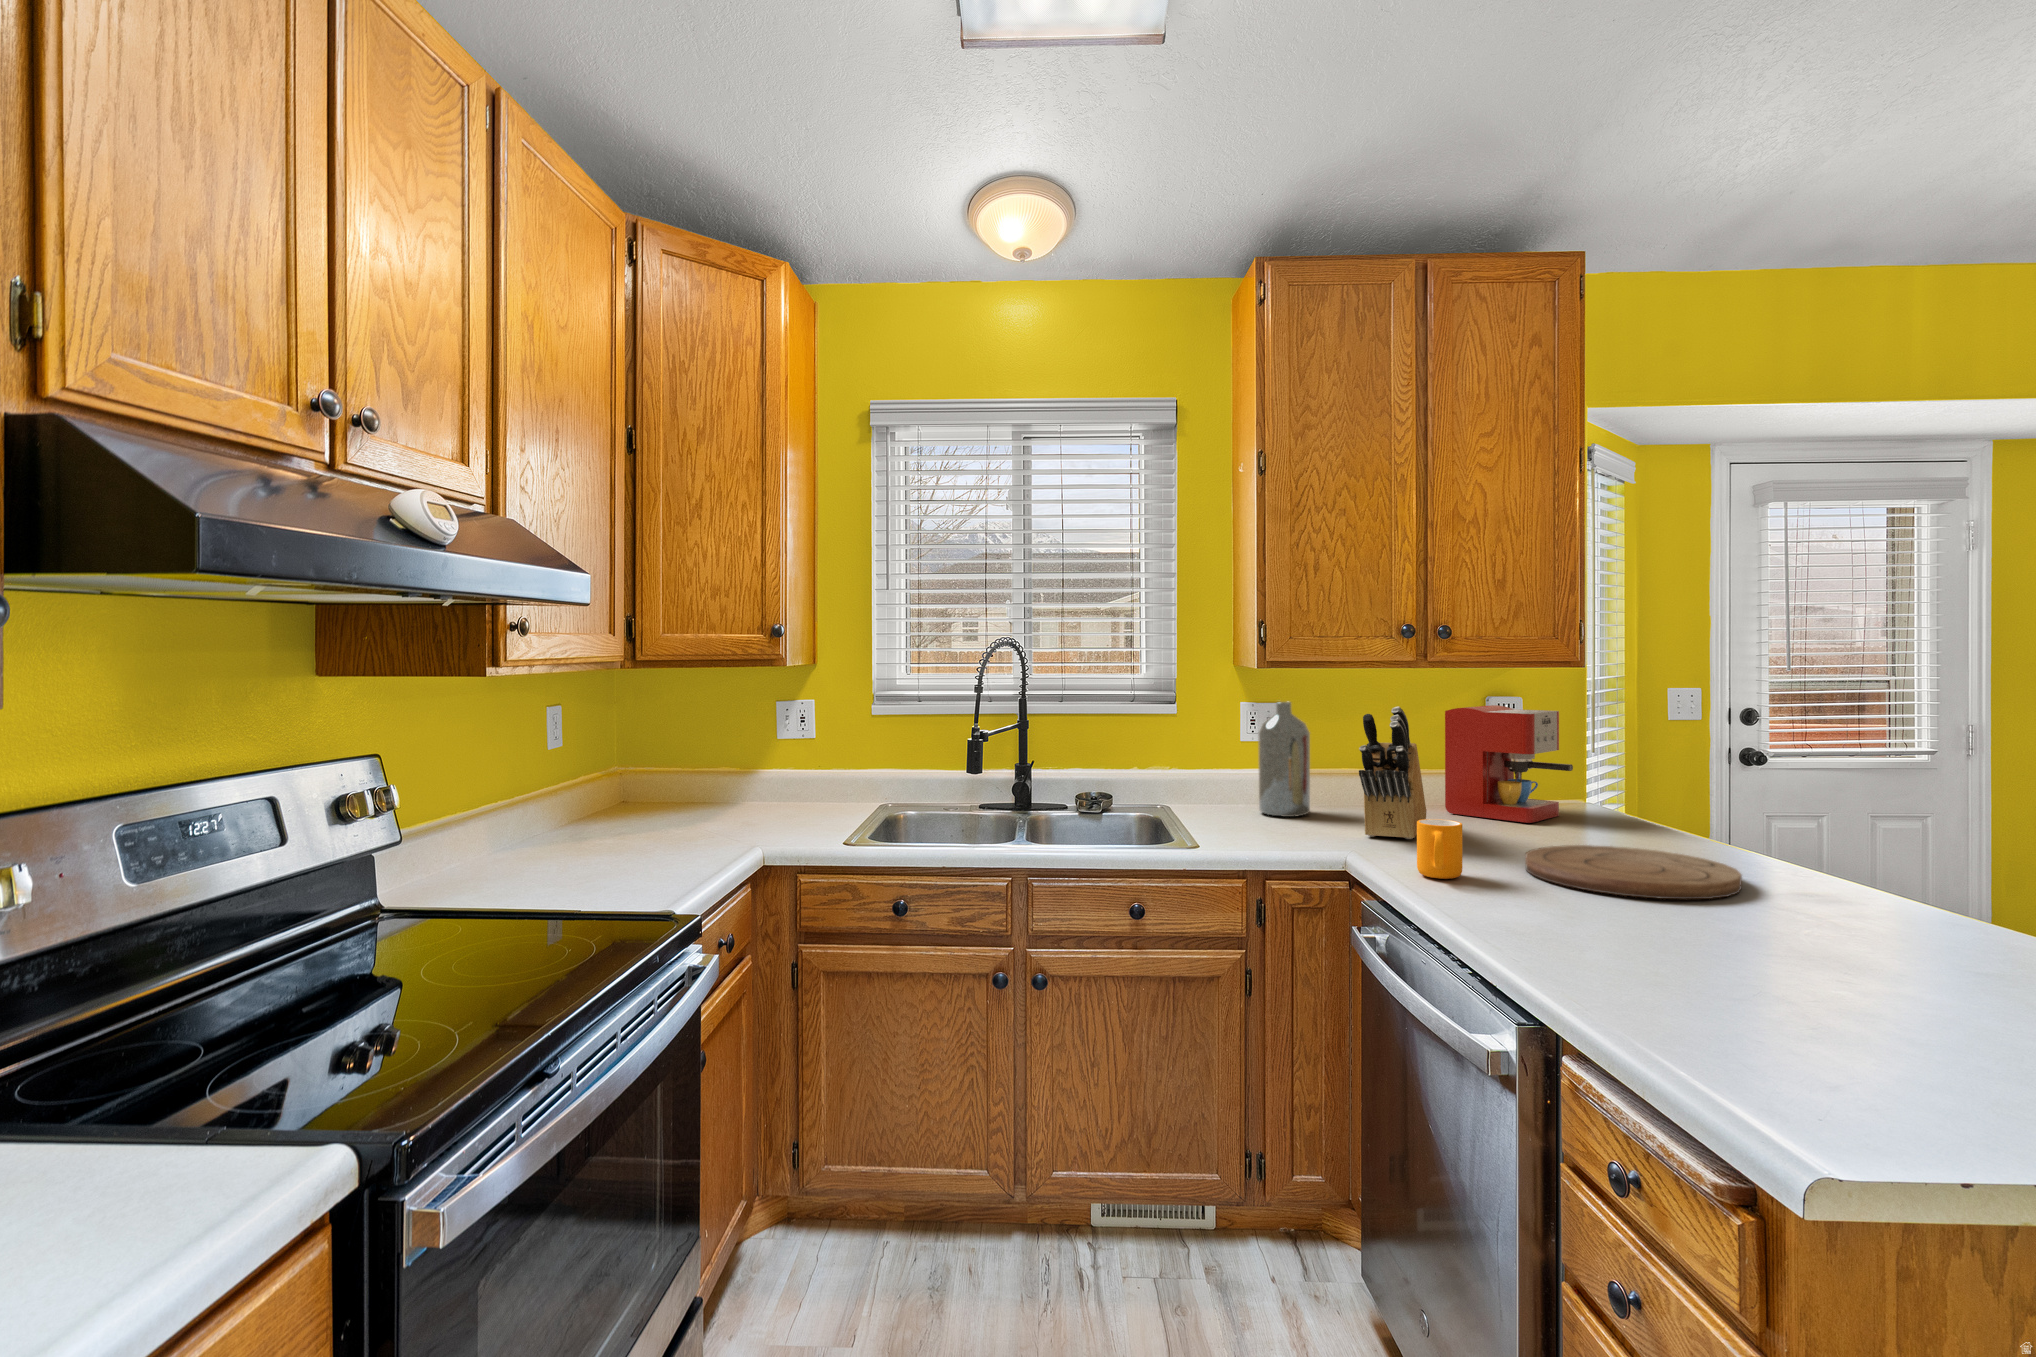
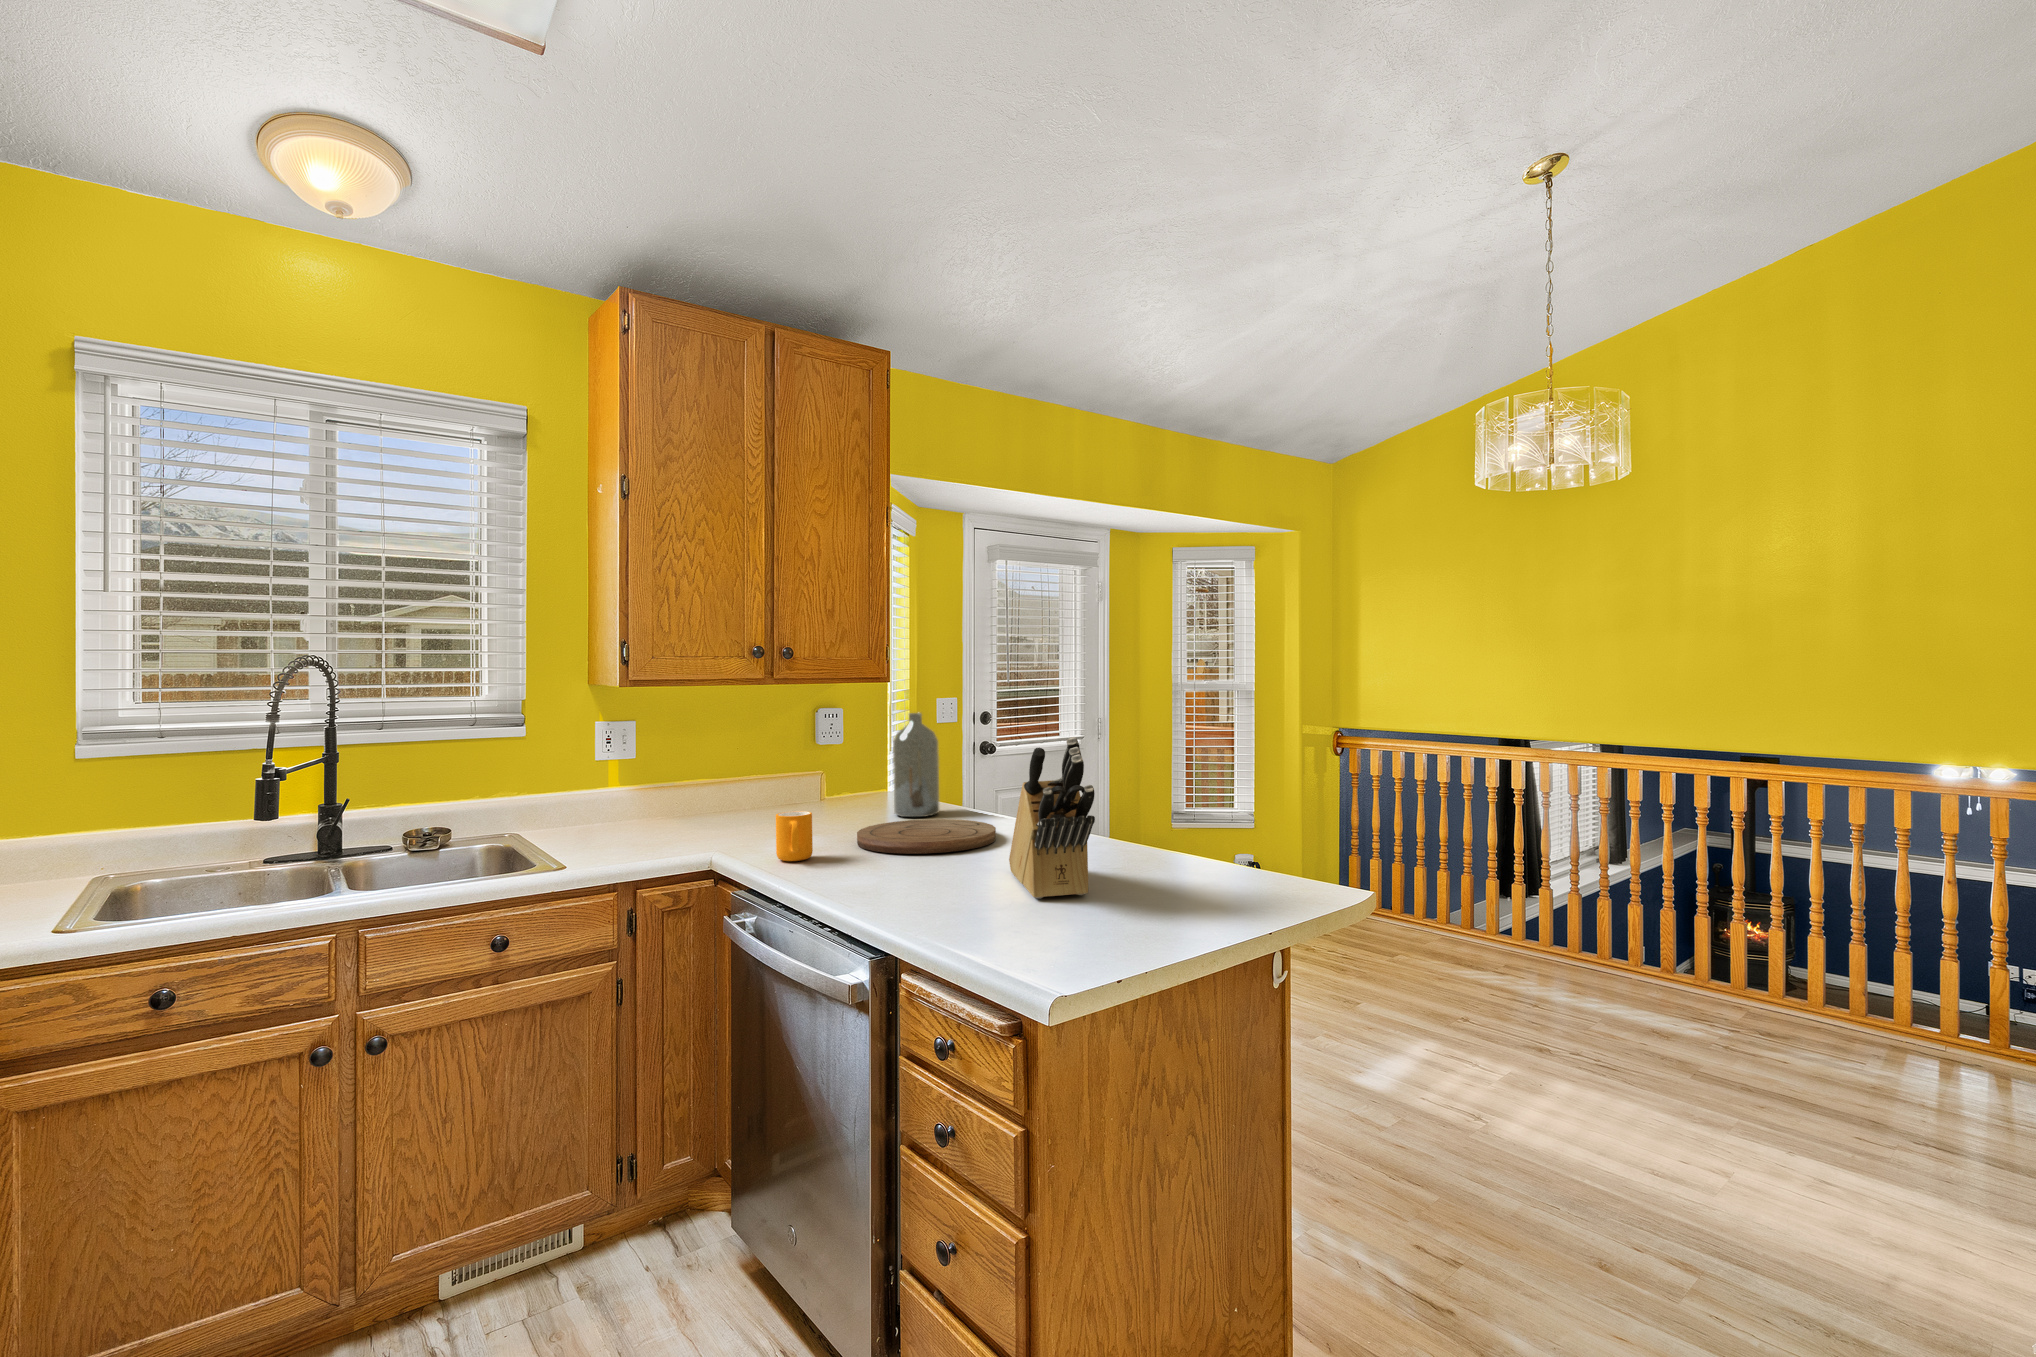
bottle: present [1259,702,1310,817] -> present [893,713,939,817]
coffee maker: present [1445,705,1573,823] -> none [786,716,883,811]
knife block: present [1359,707,1426,839] -> present [1009,737,1095,898]

